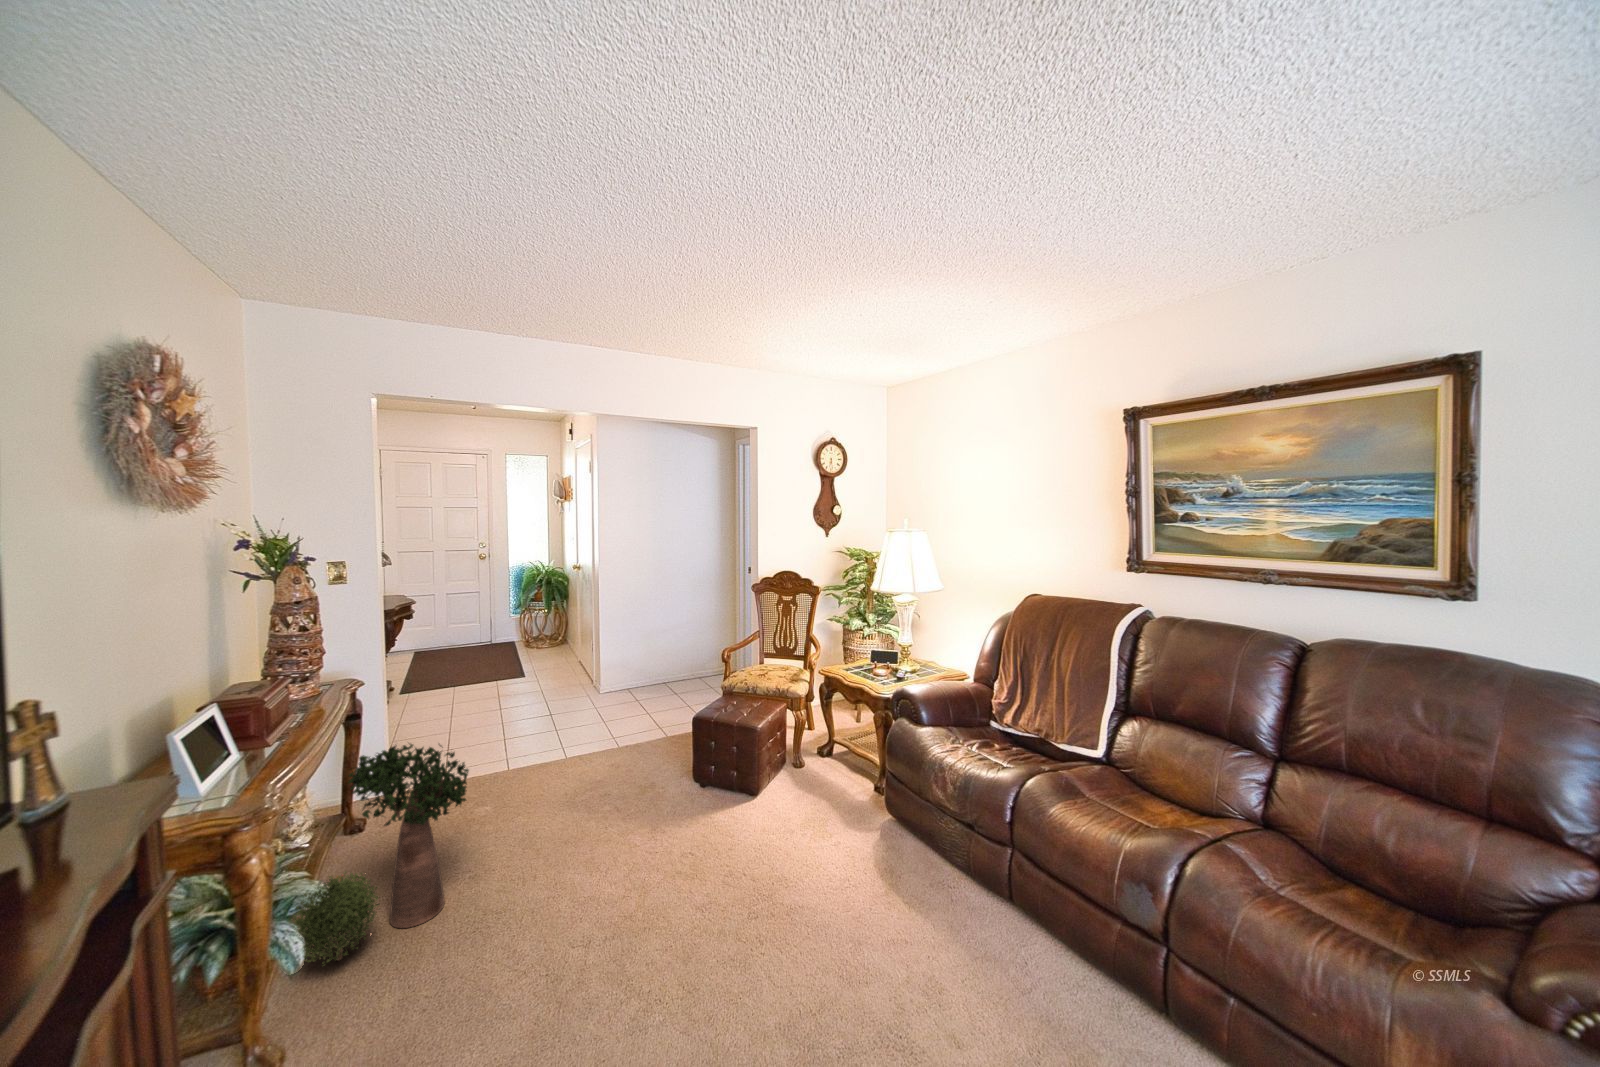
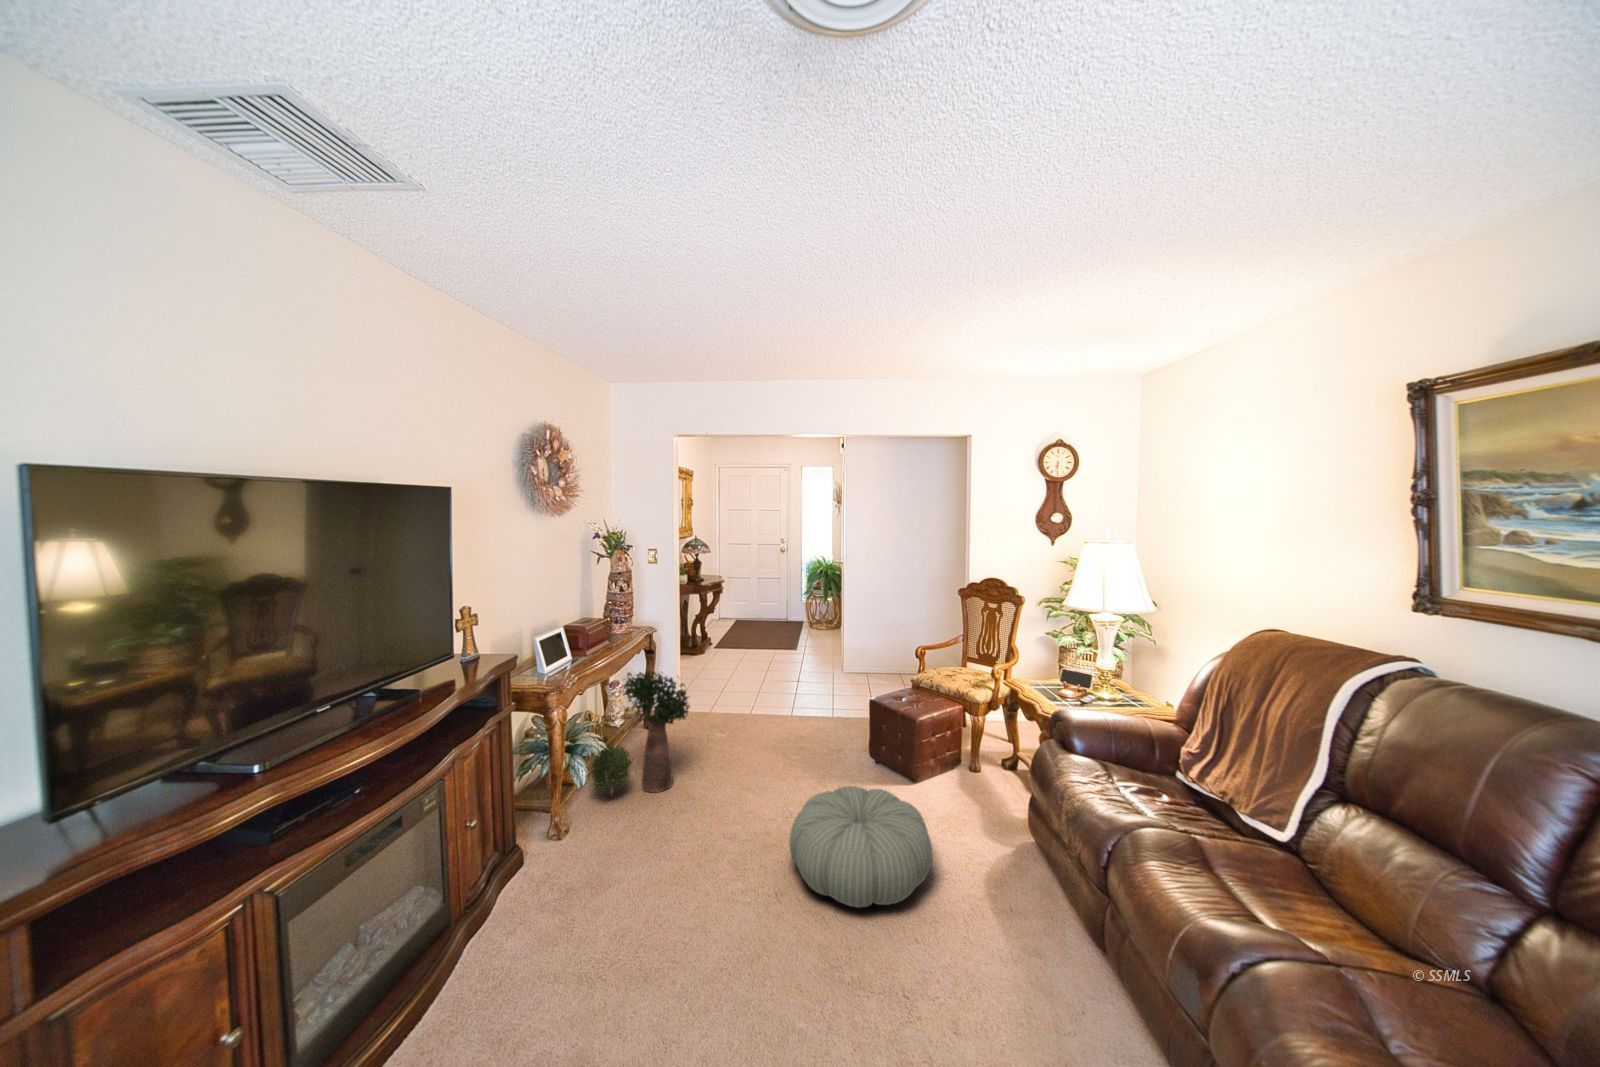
pouf: none [676,814,838,962] -> present [790,786,932,907]

